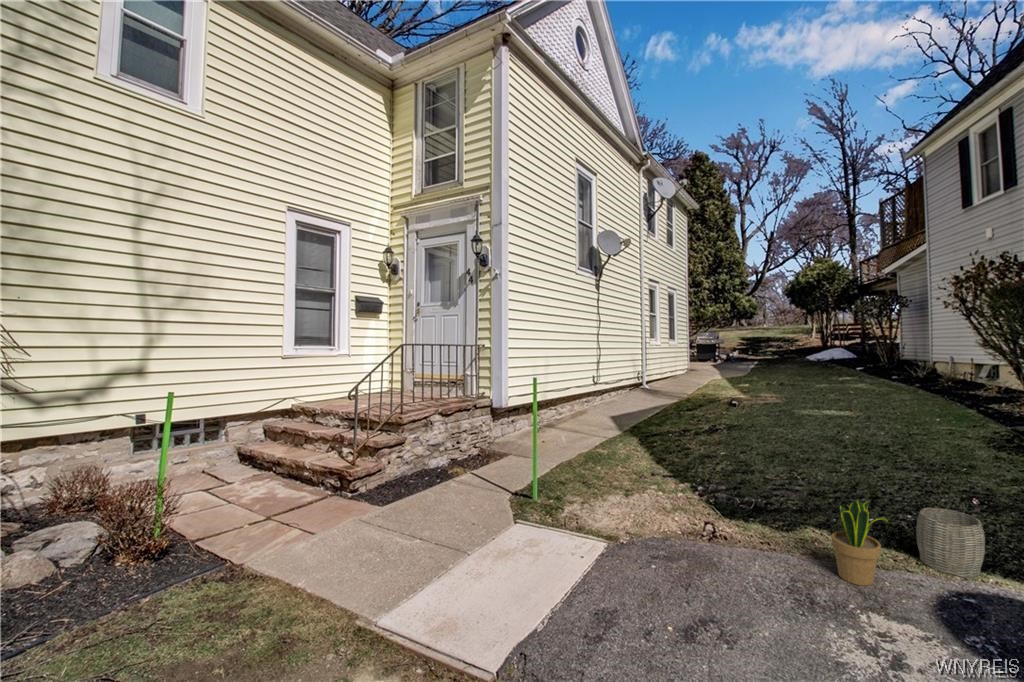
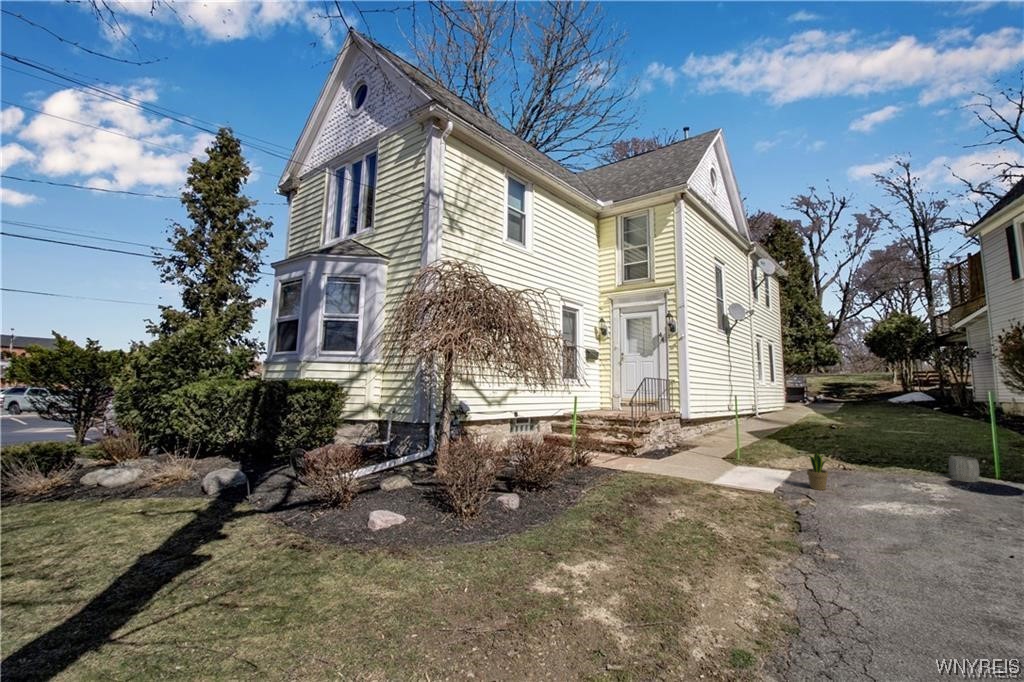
potted plant: present [831,500,888,586] -> present [807,453,829,490]

